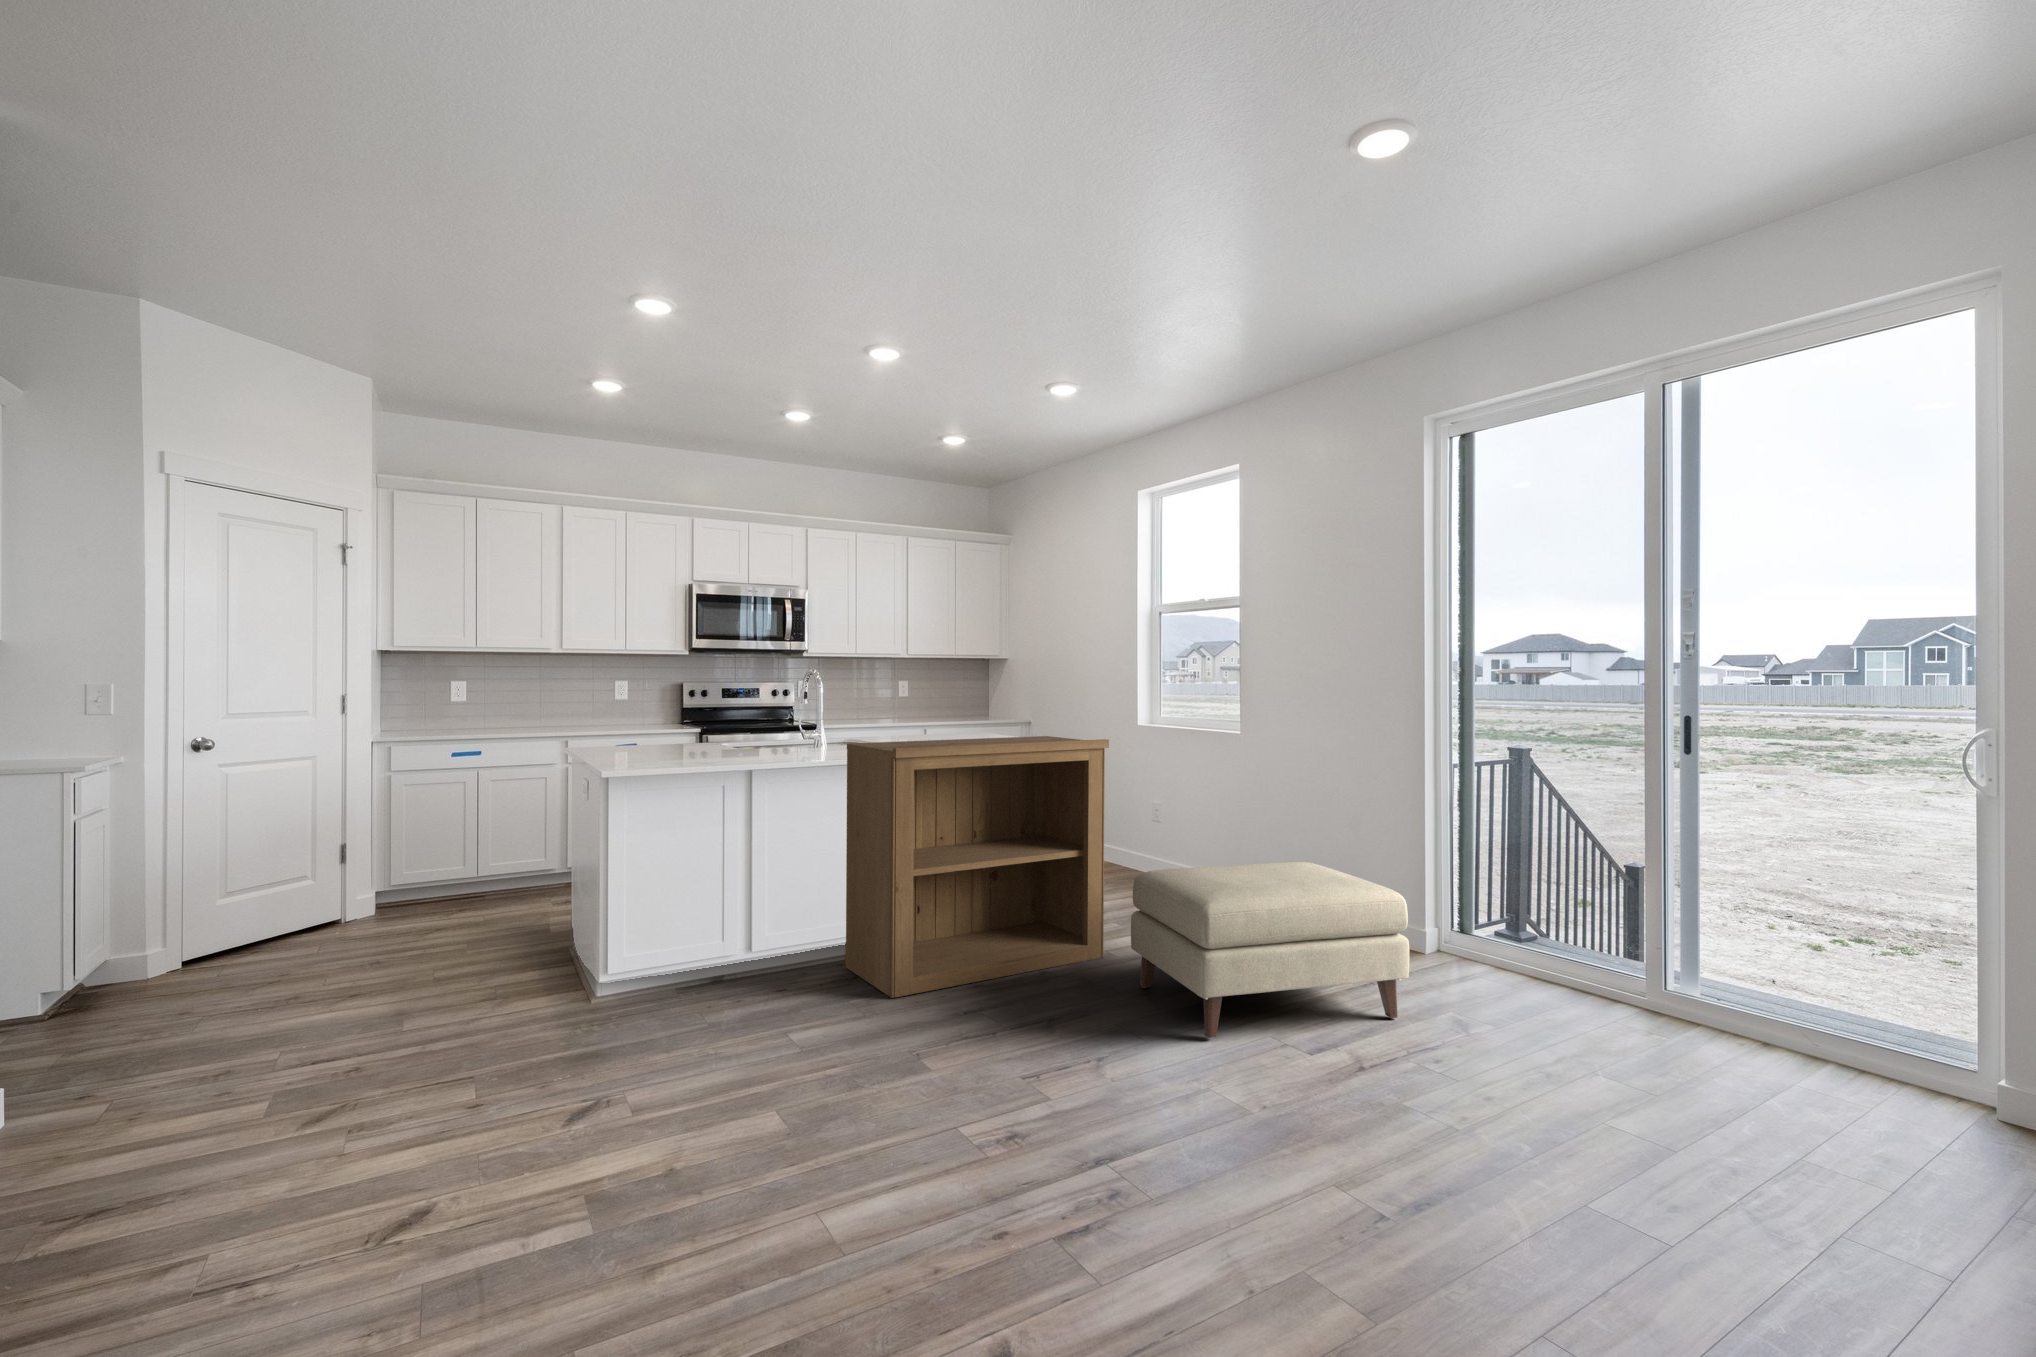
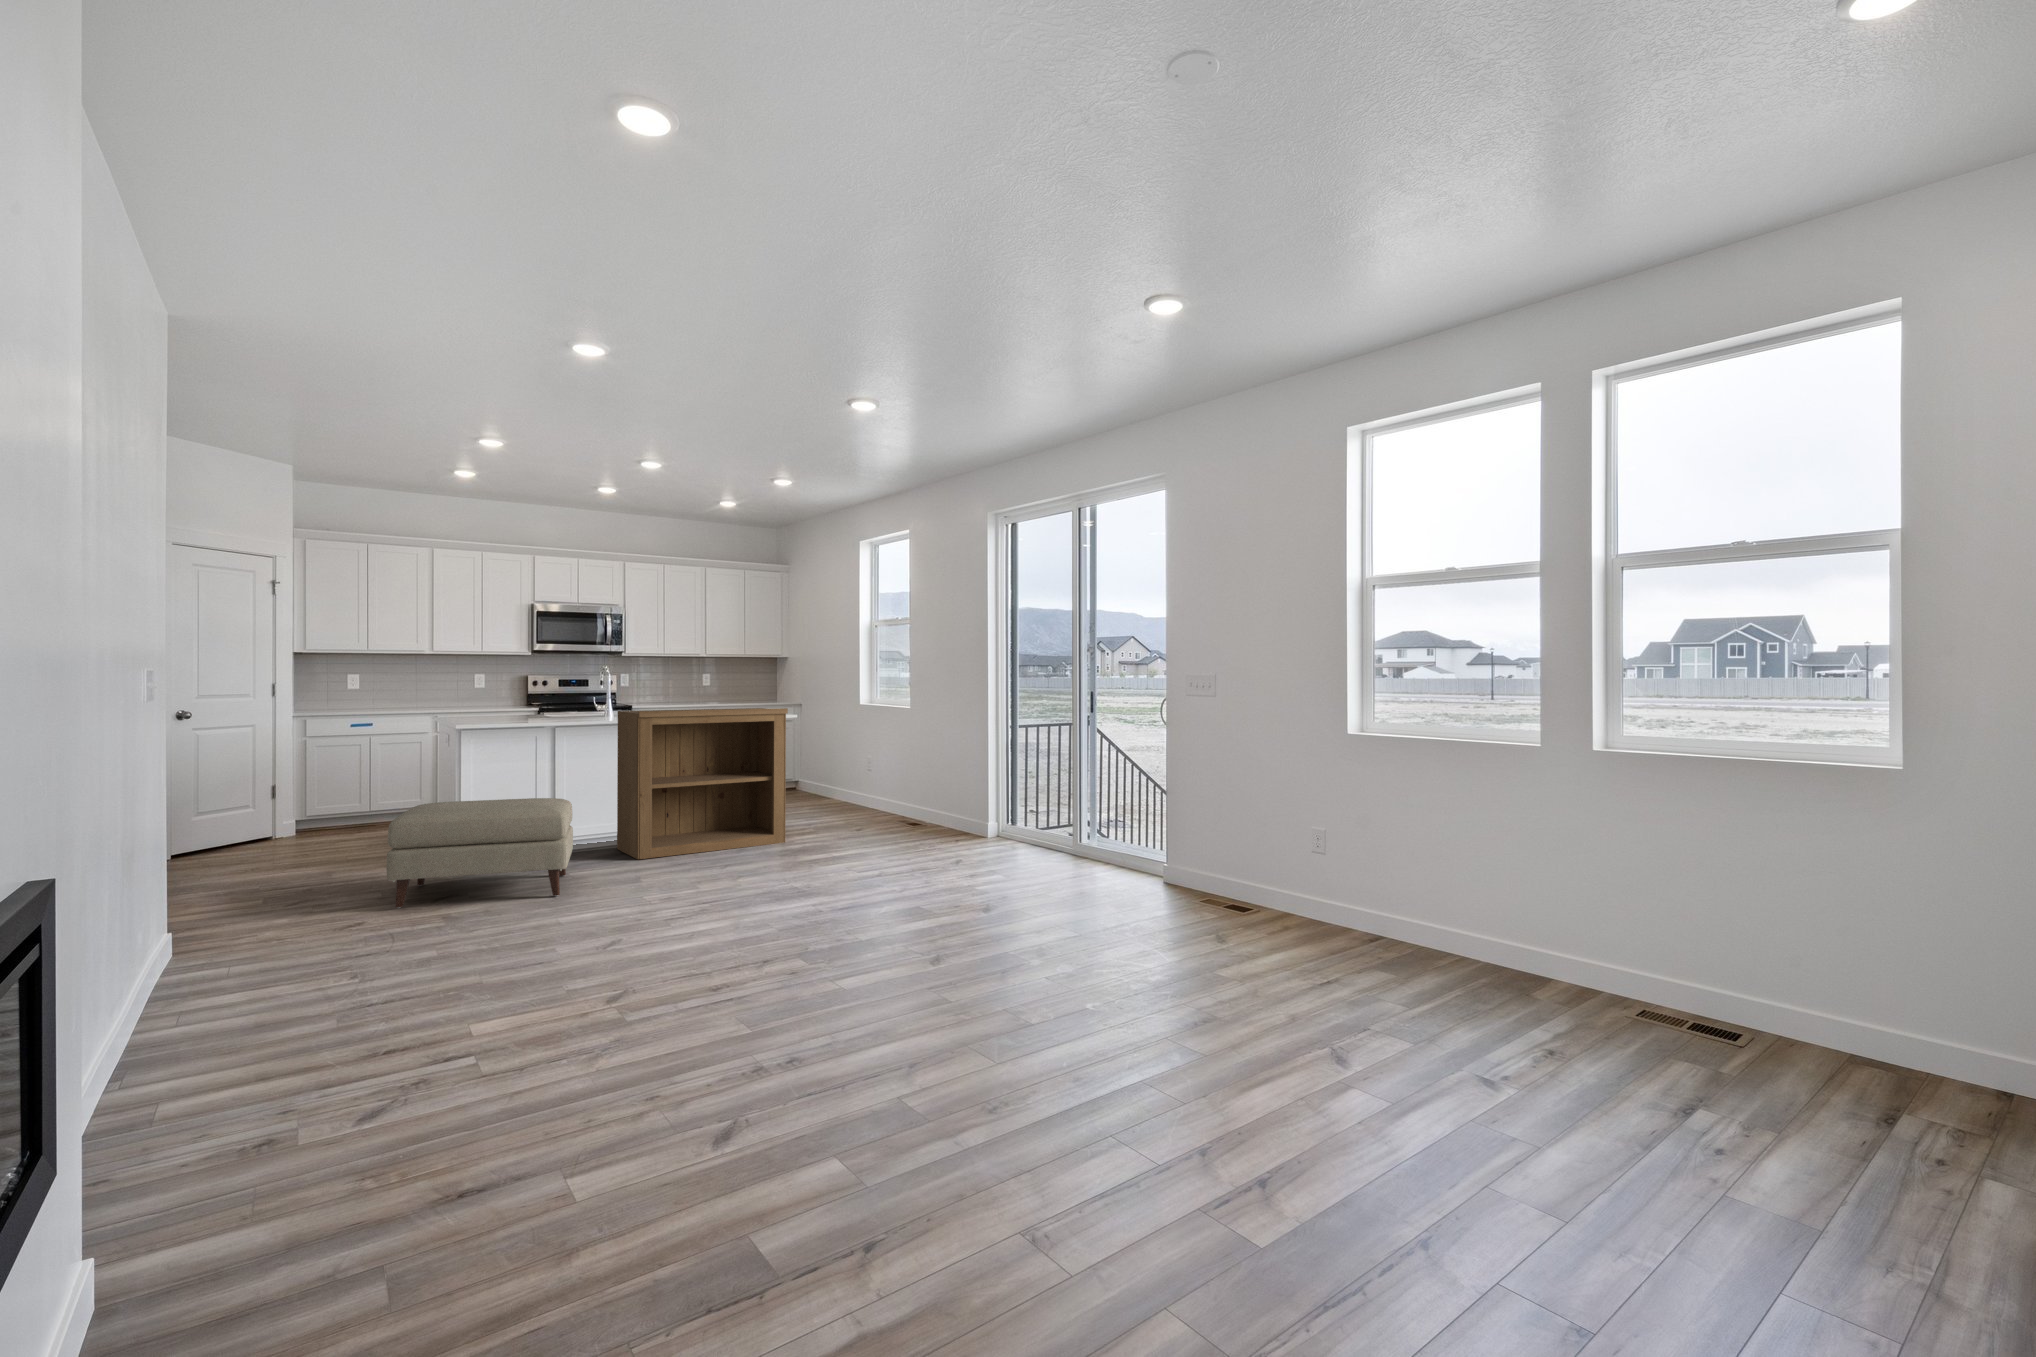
ottoman: present [1131,862,1409,1039] -> present [387,798,573,908]

